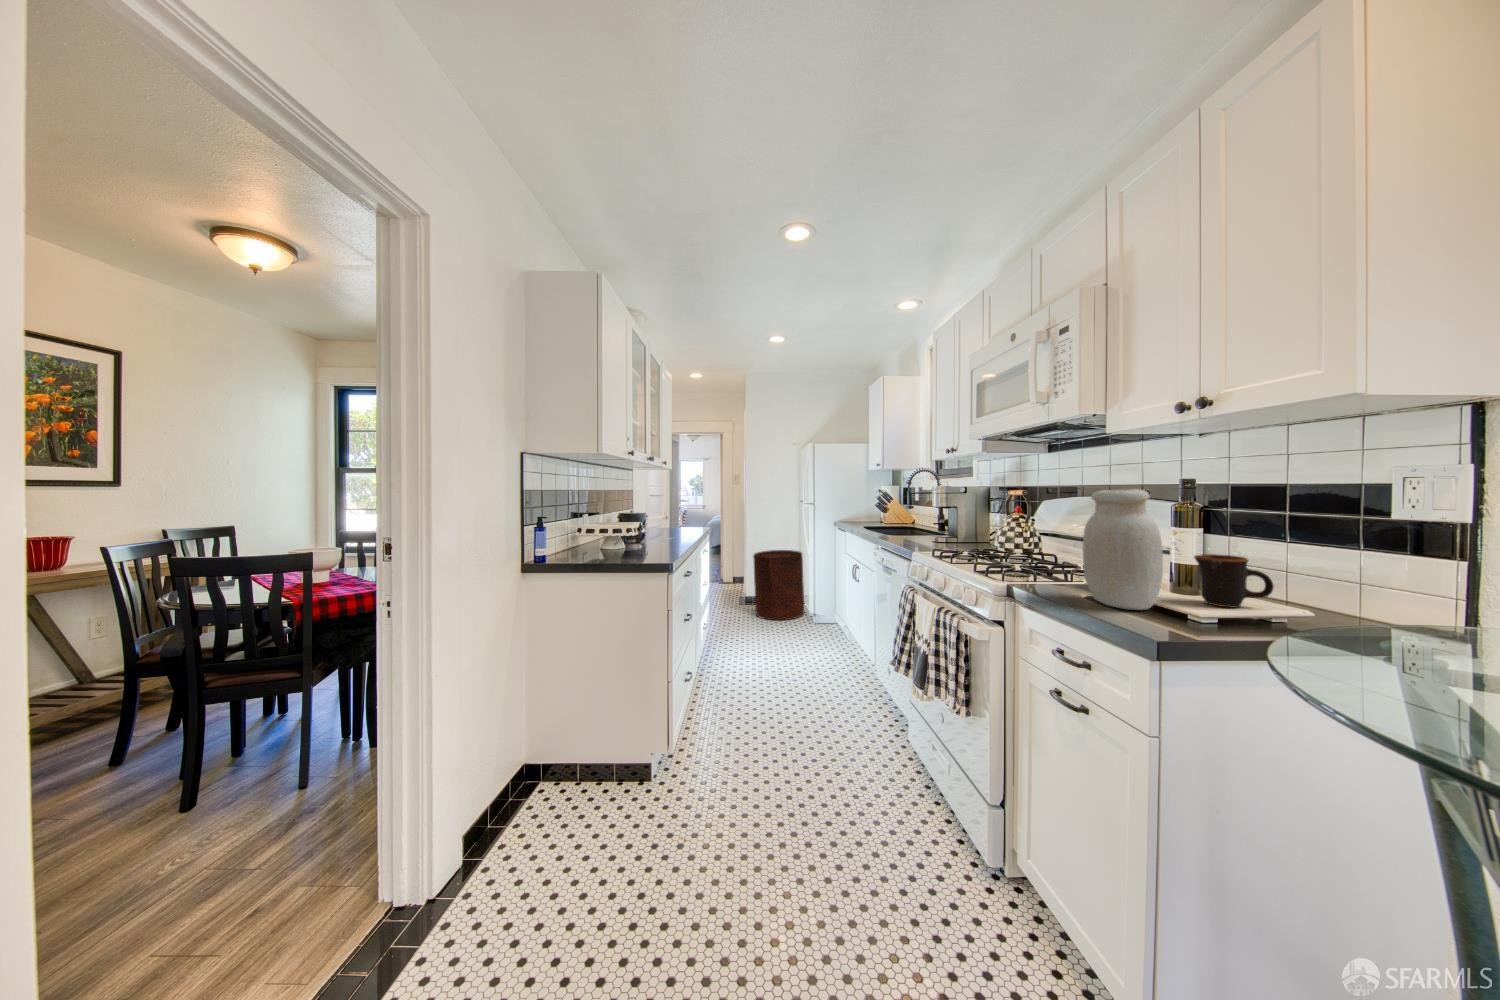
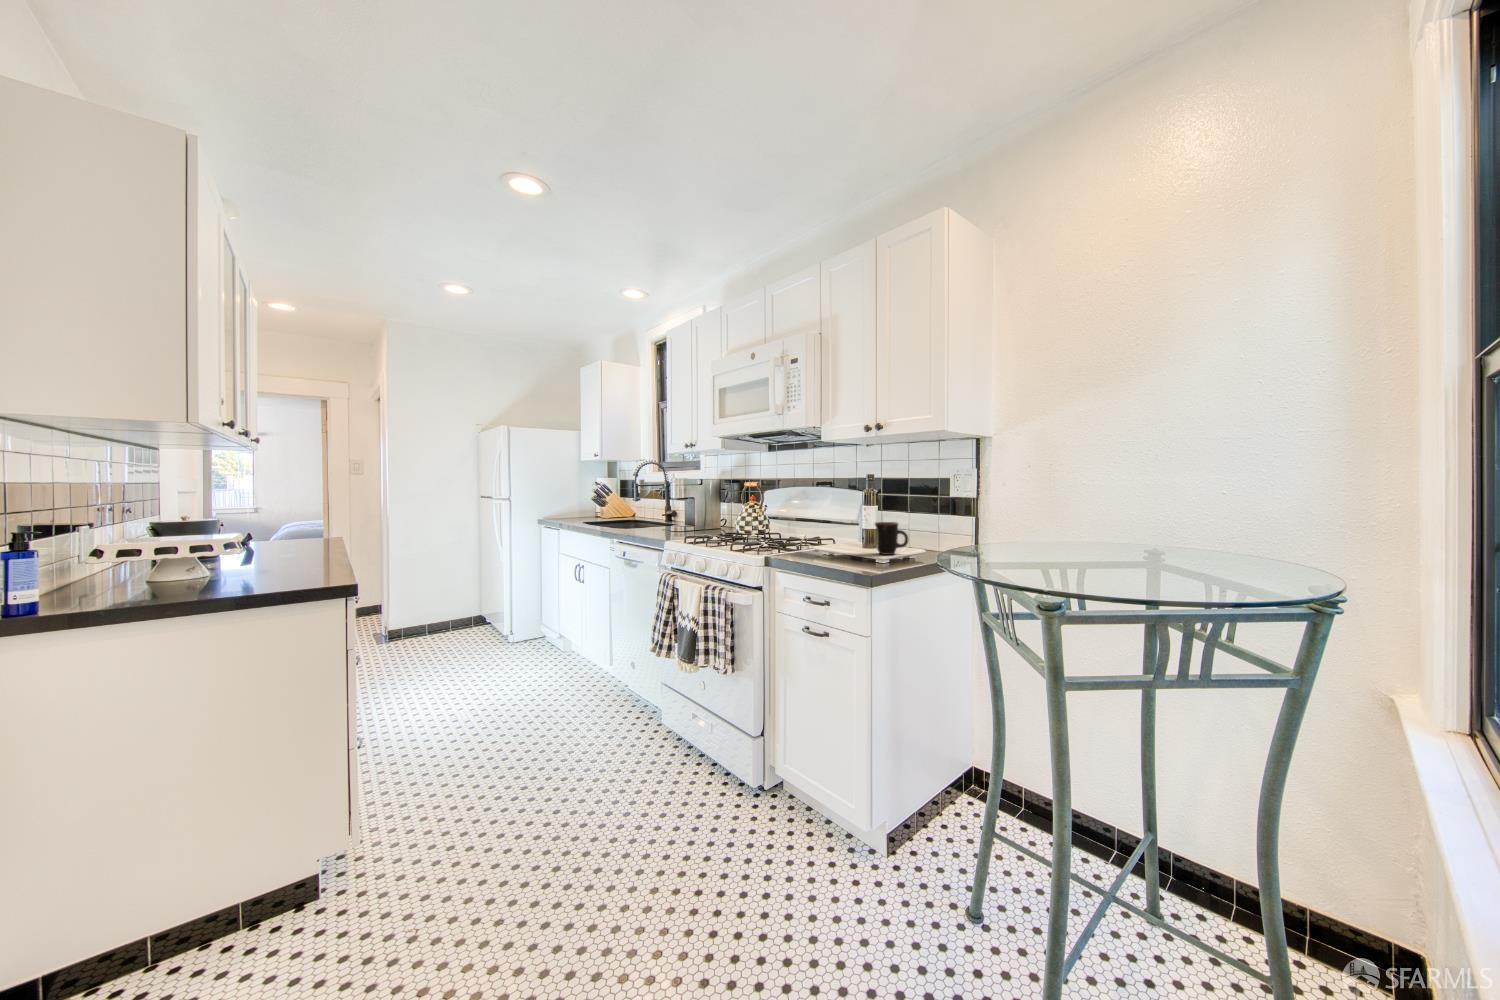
jar: present [1083,489,1163,610] -> none [820,476,864,560]
trash can: present [753,550,804,620] -> none [415,558,493,653]

